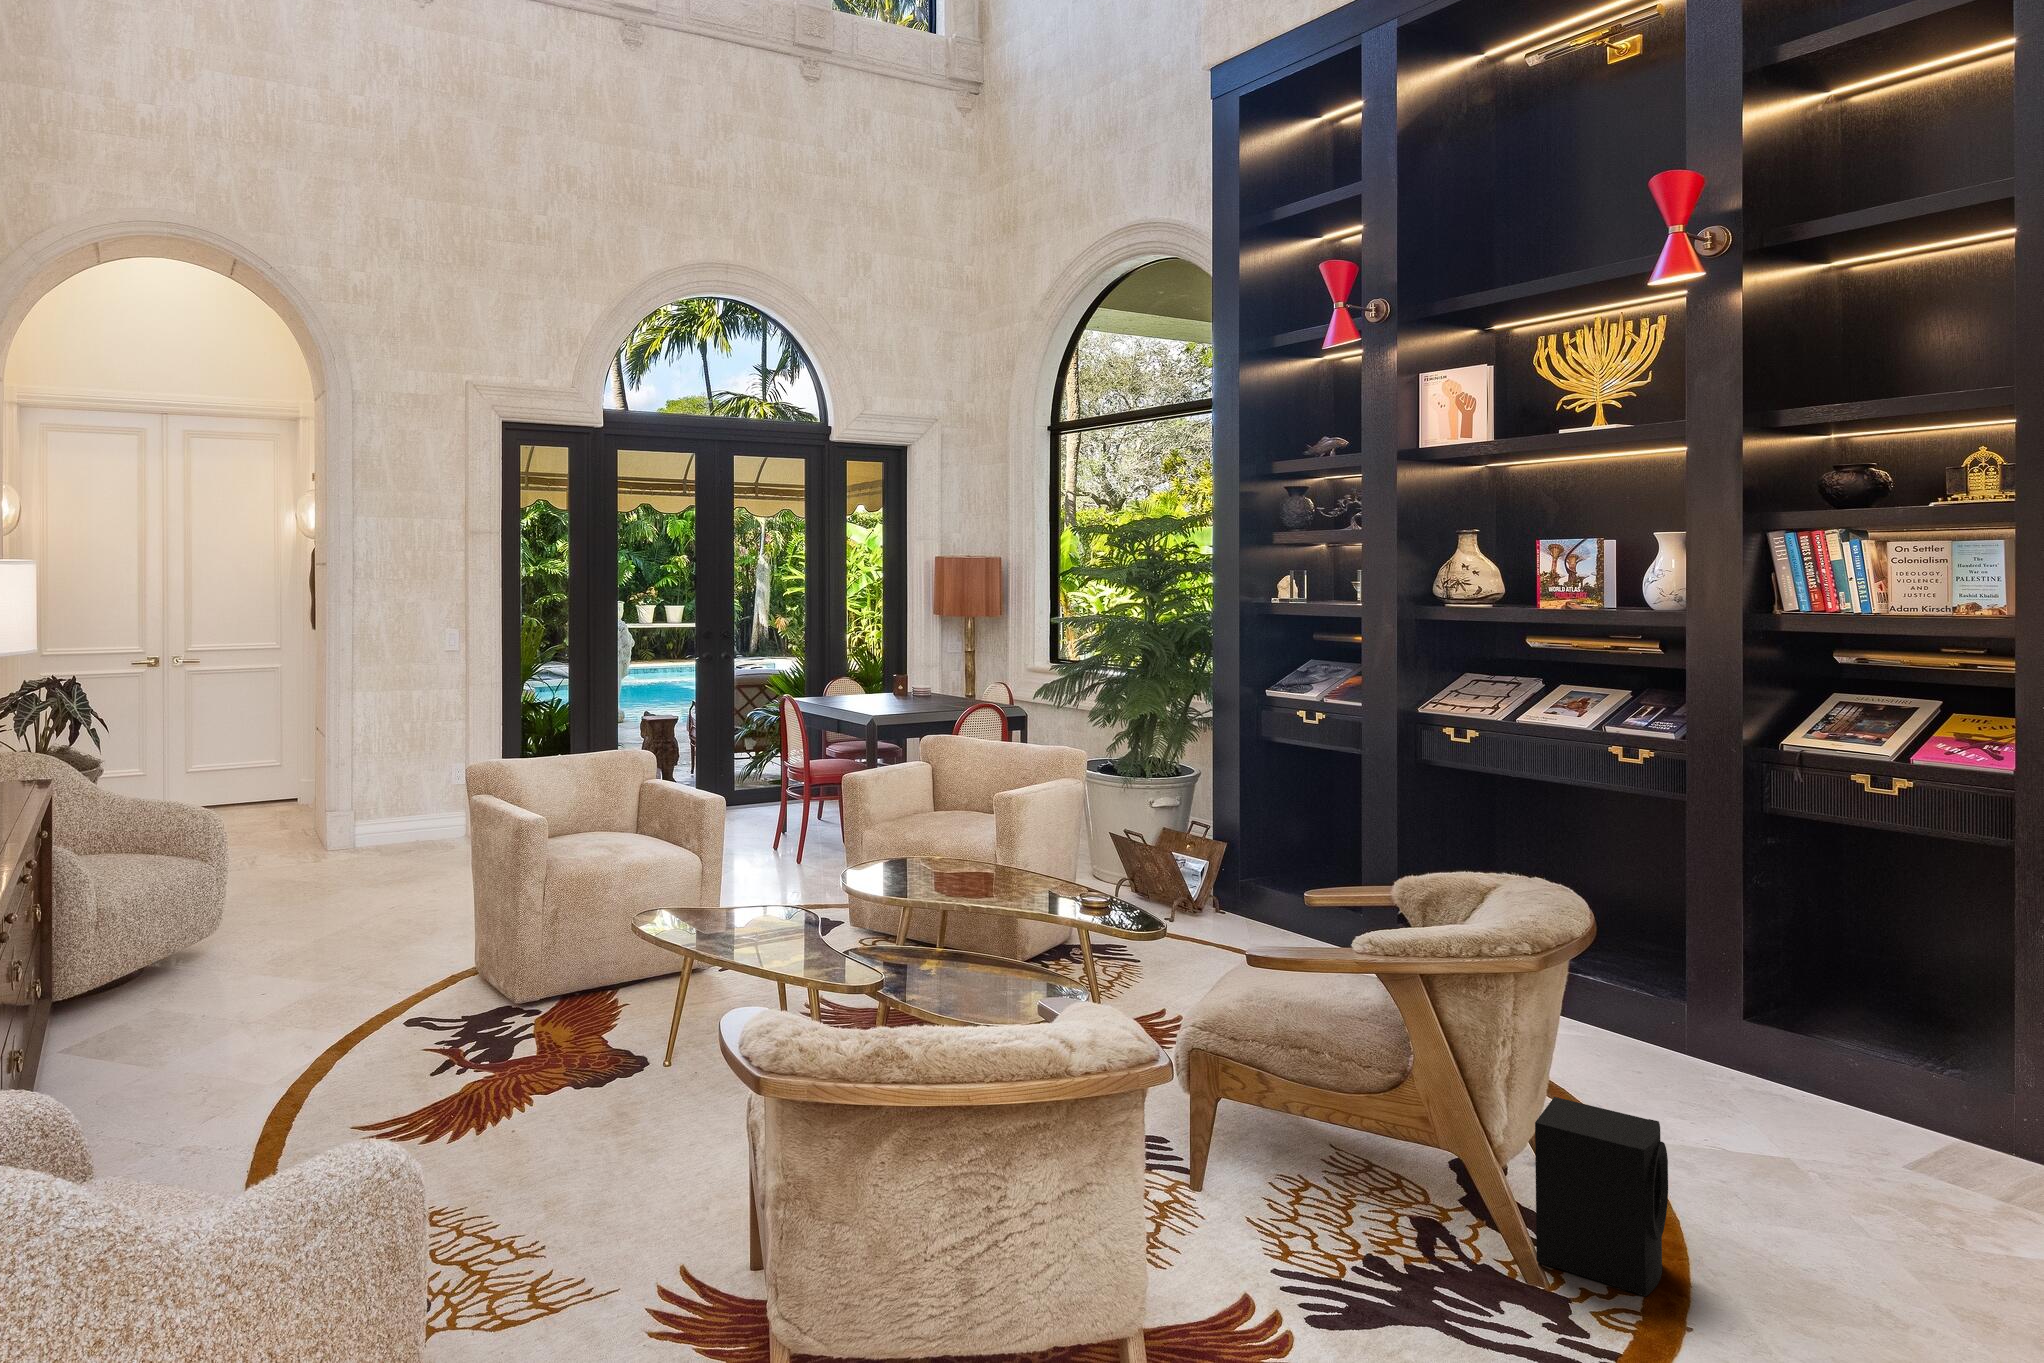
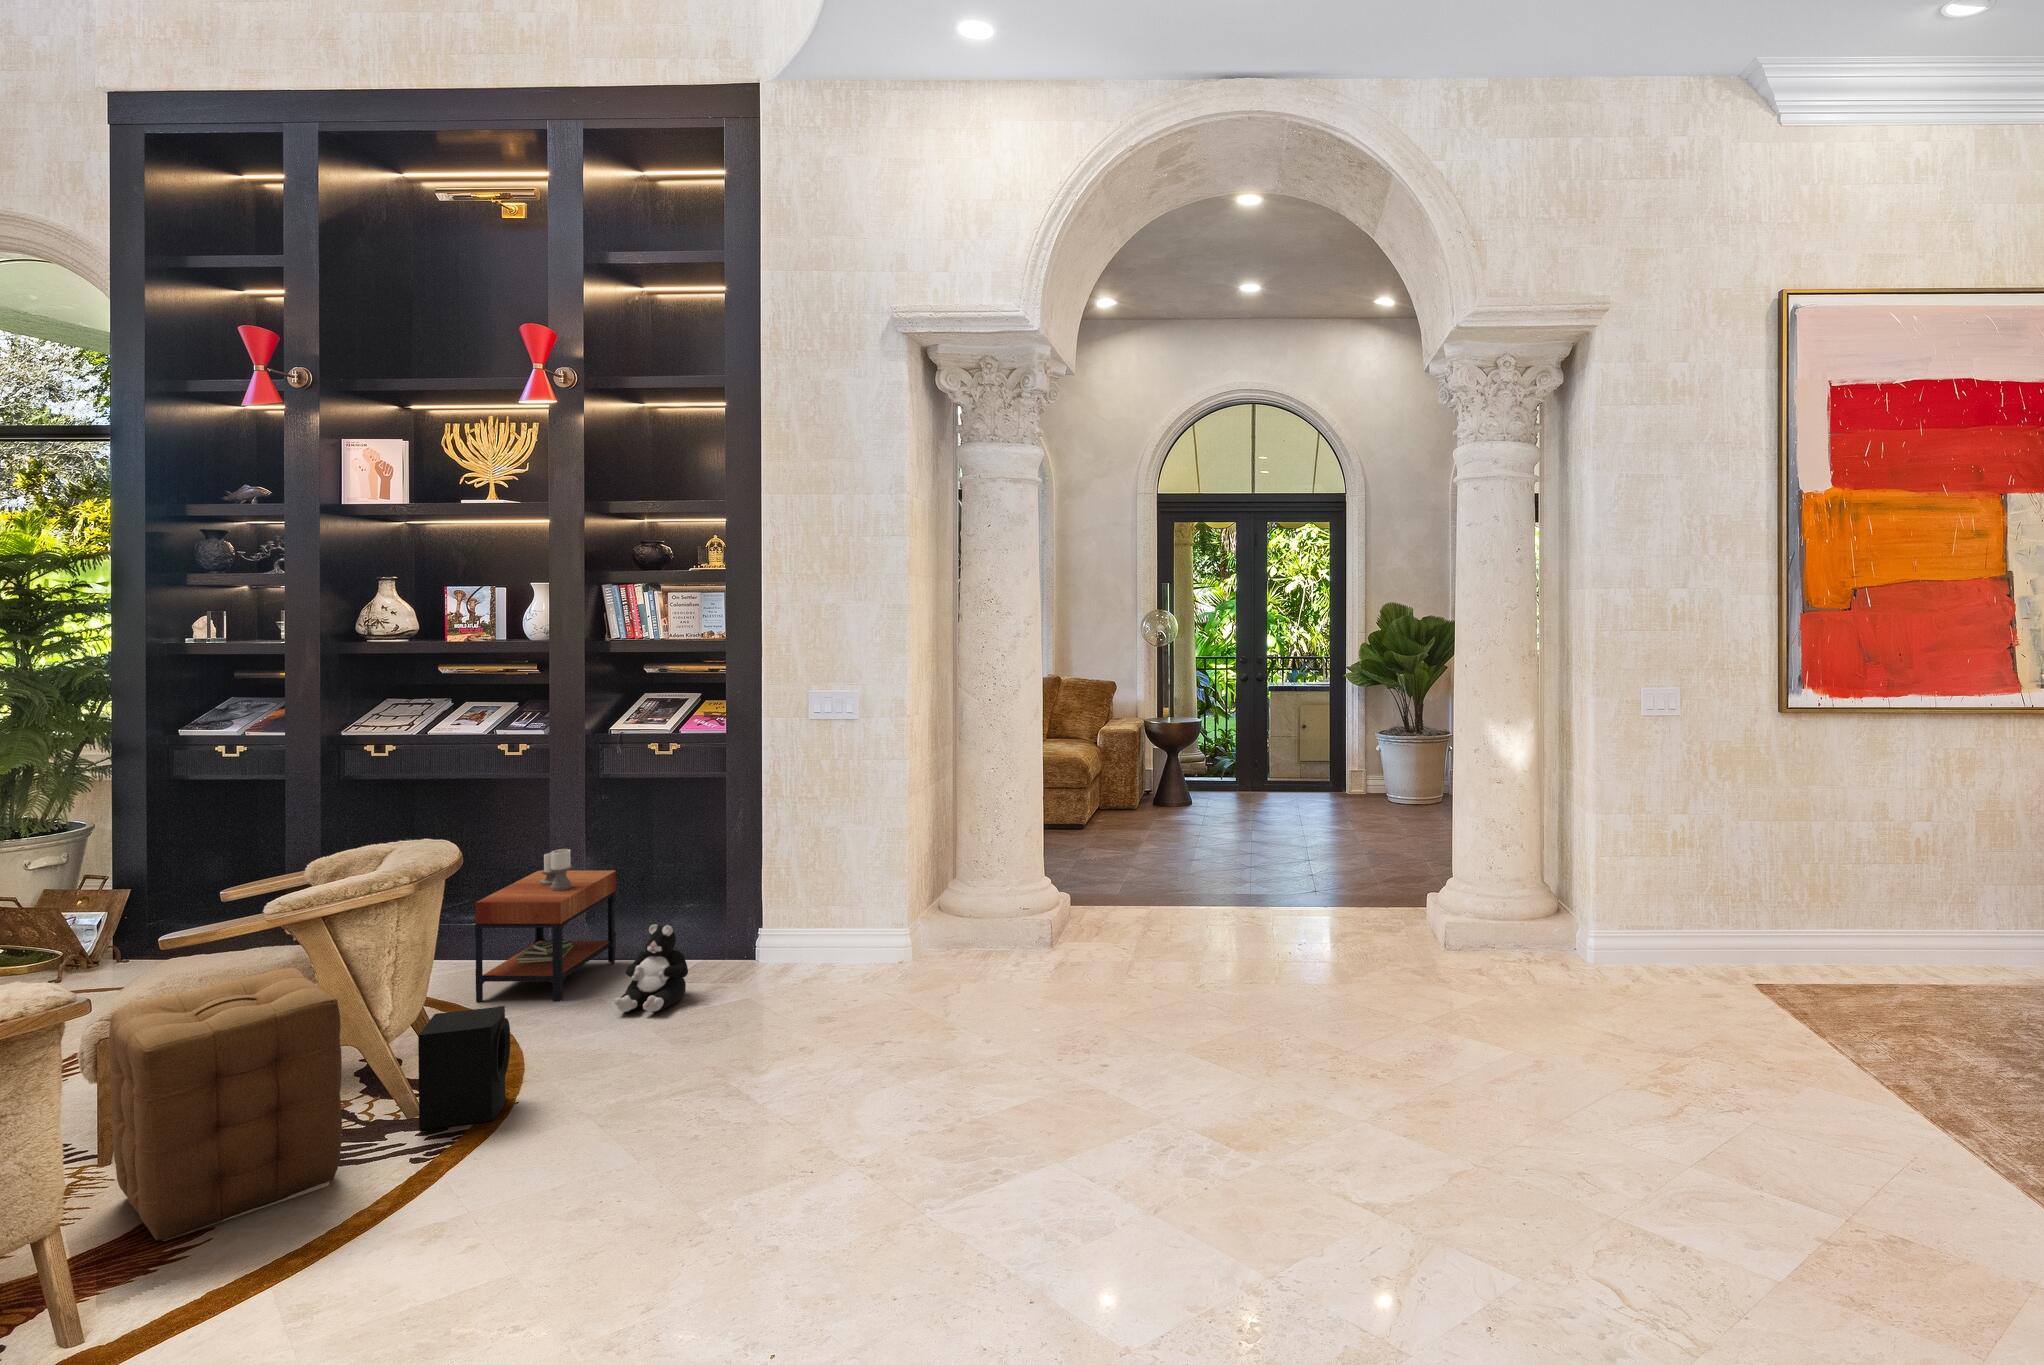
side table: none [1591,905,1802,1132] -> present [475,849,616,1002]
ottoman: none [1188,967,1437,1294] -> present [108,968,342,1241]
plush toy: none [1823,1061,1963,1213] -> present [615,924,688,1012]

